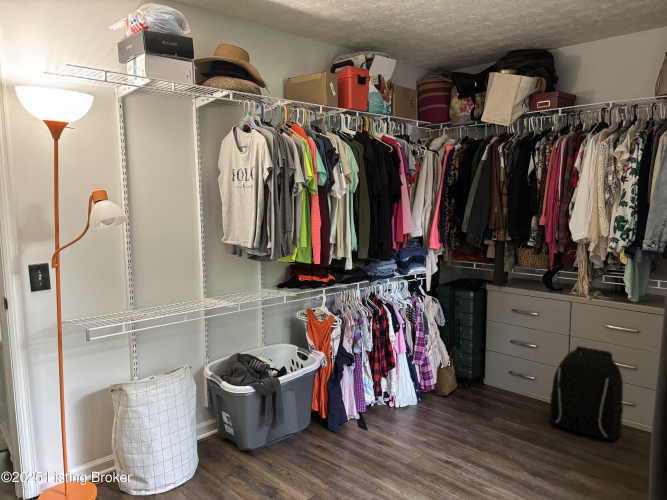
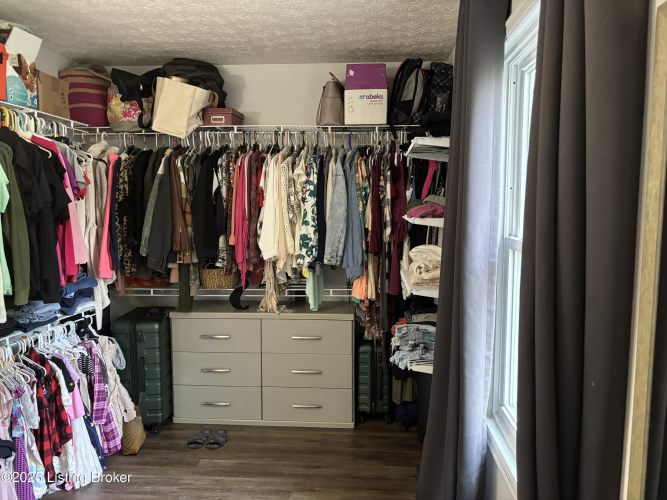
backpack: present [550,346,623,440] -> none [254,364,317,450]
slippers: none [489,395,530,412] -> present [187,429,227,449]

